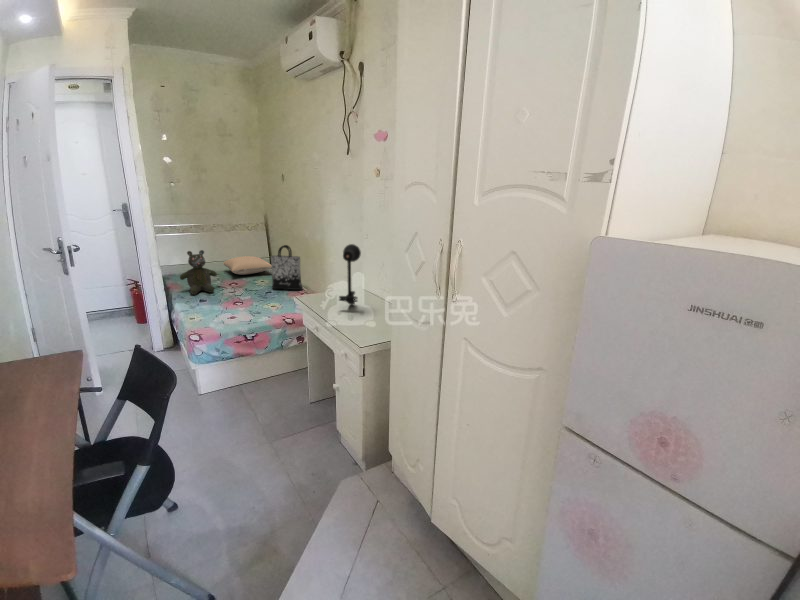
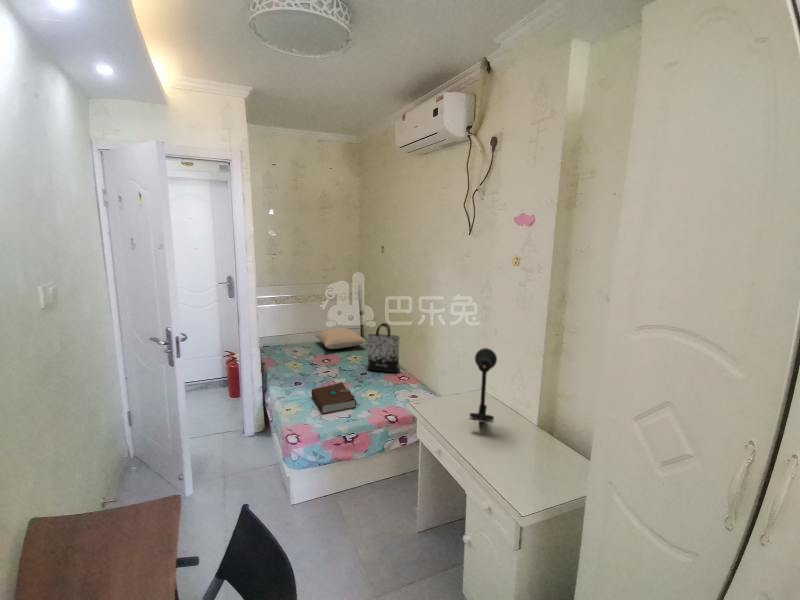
teddy bear: present [180,250,217,295] -> none [275,327,312,375]
book: none [215,296,257,319] -> present [311,382,356,414]

